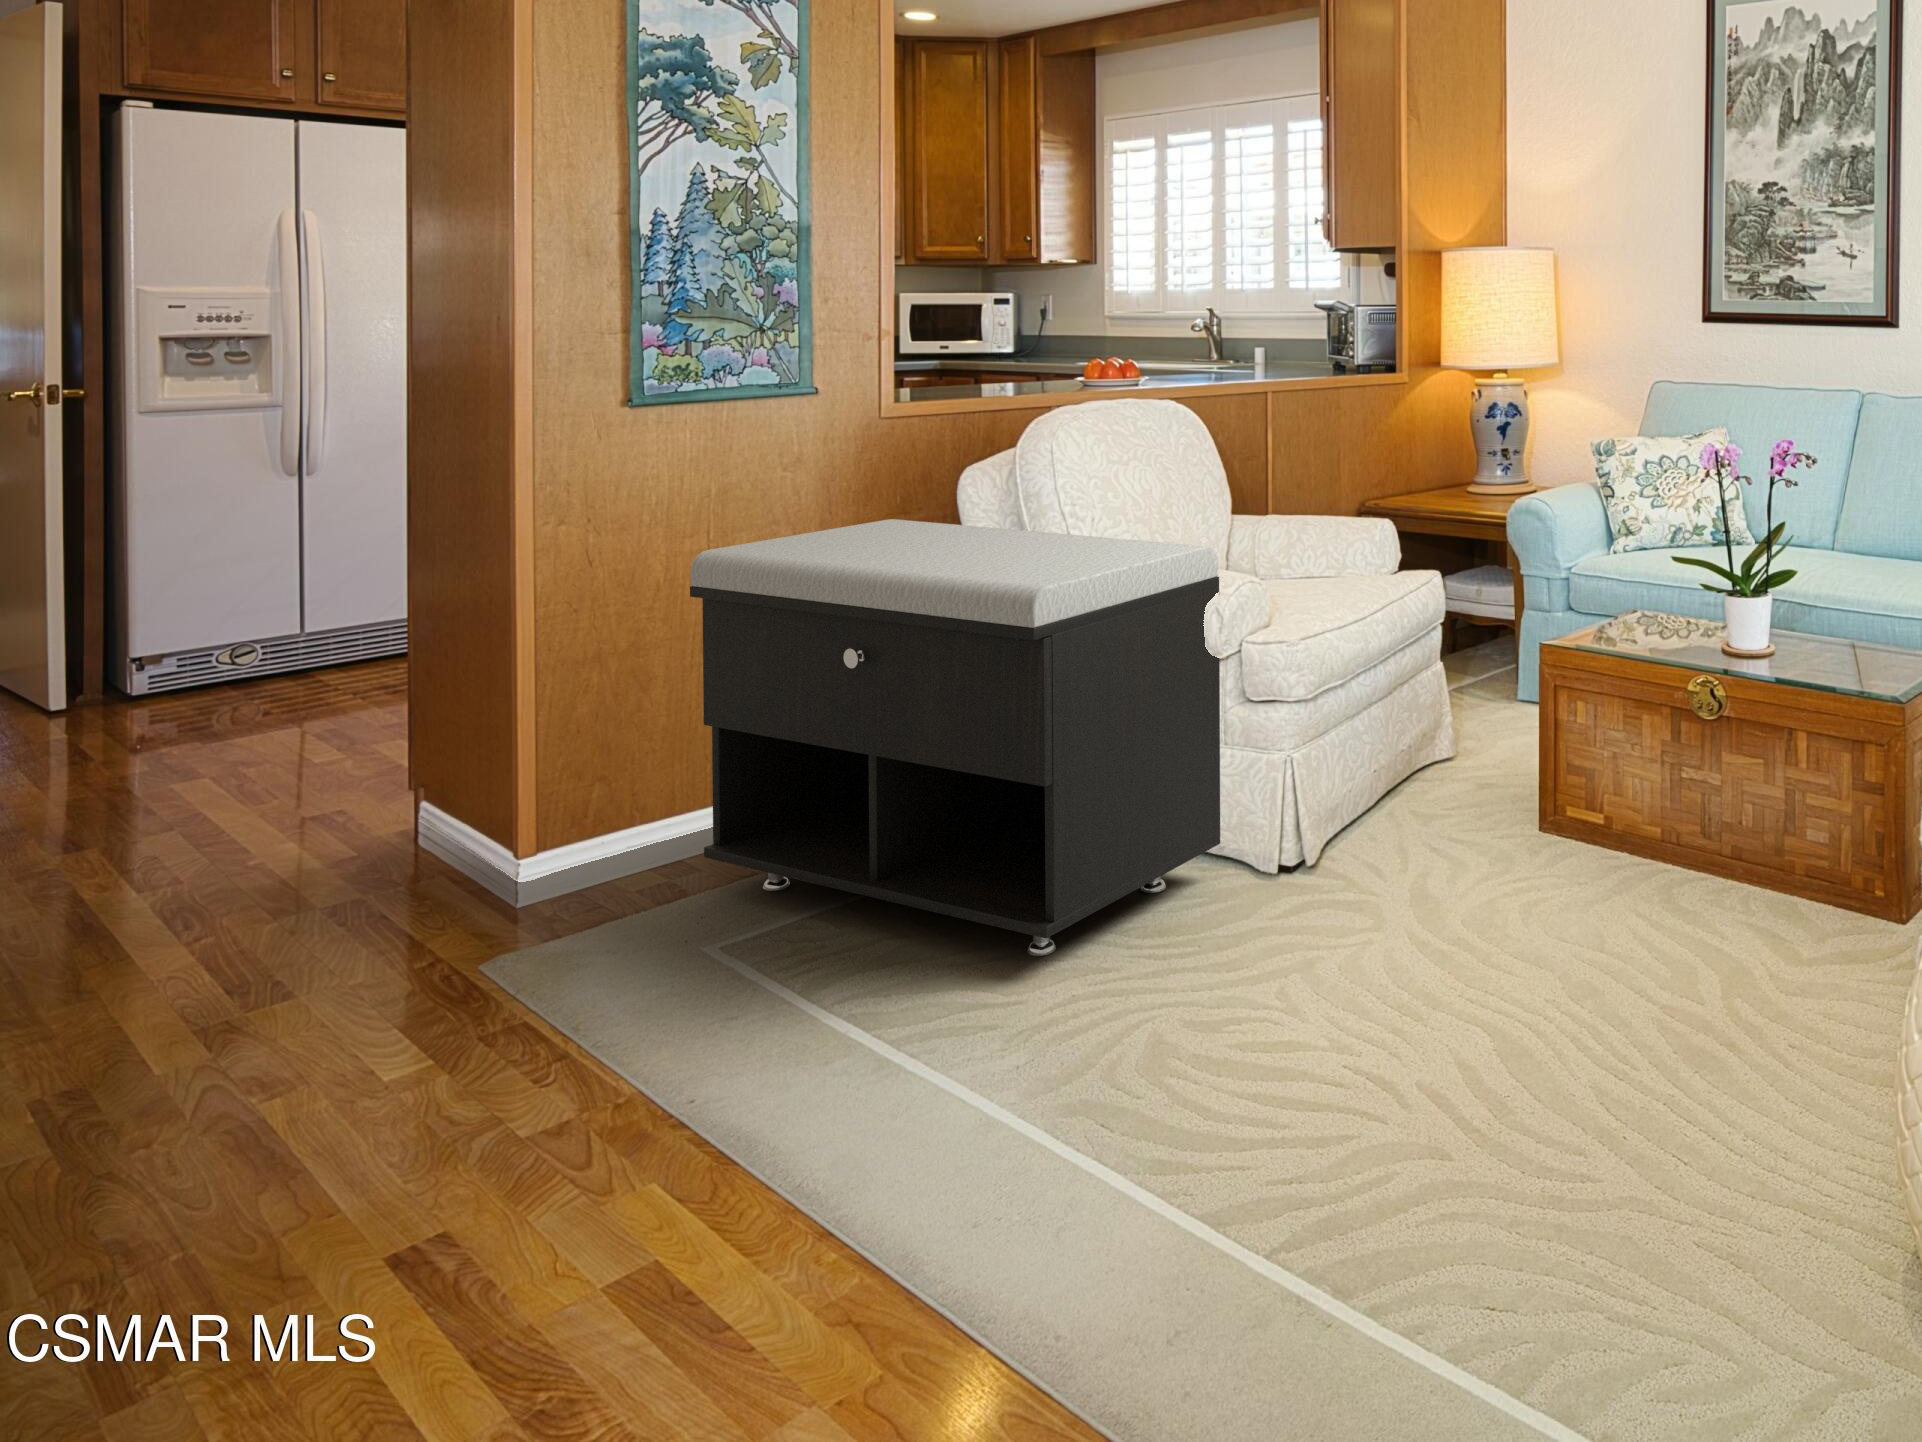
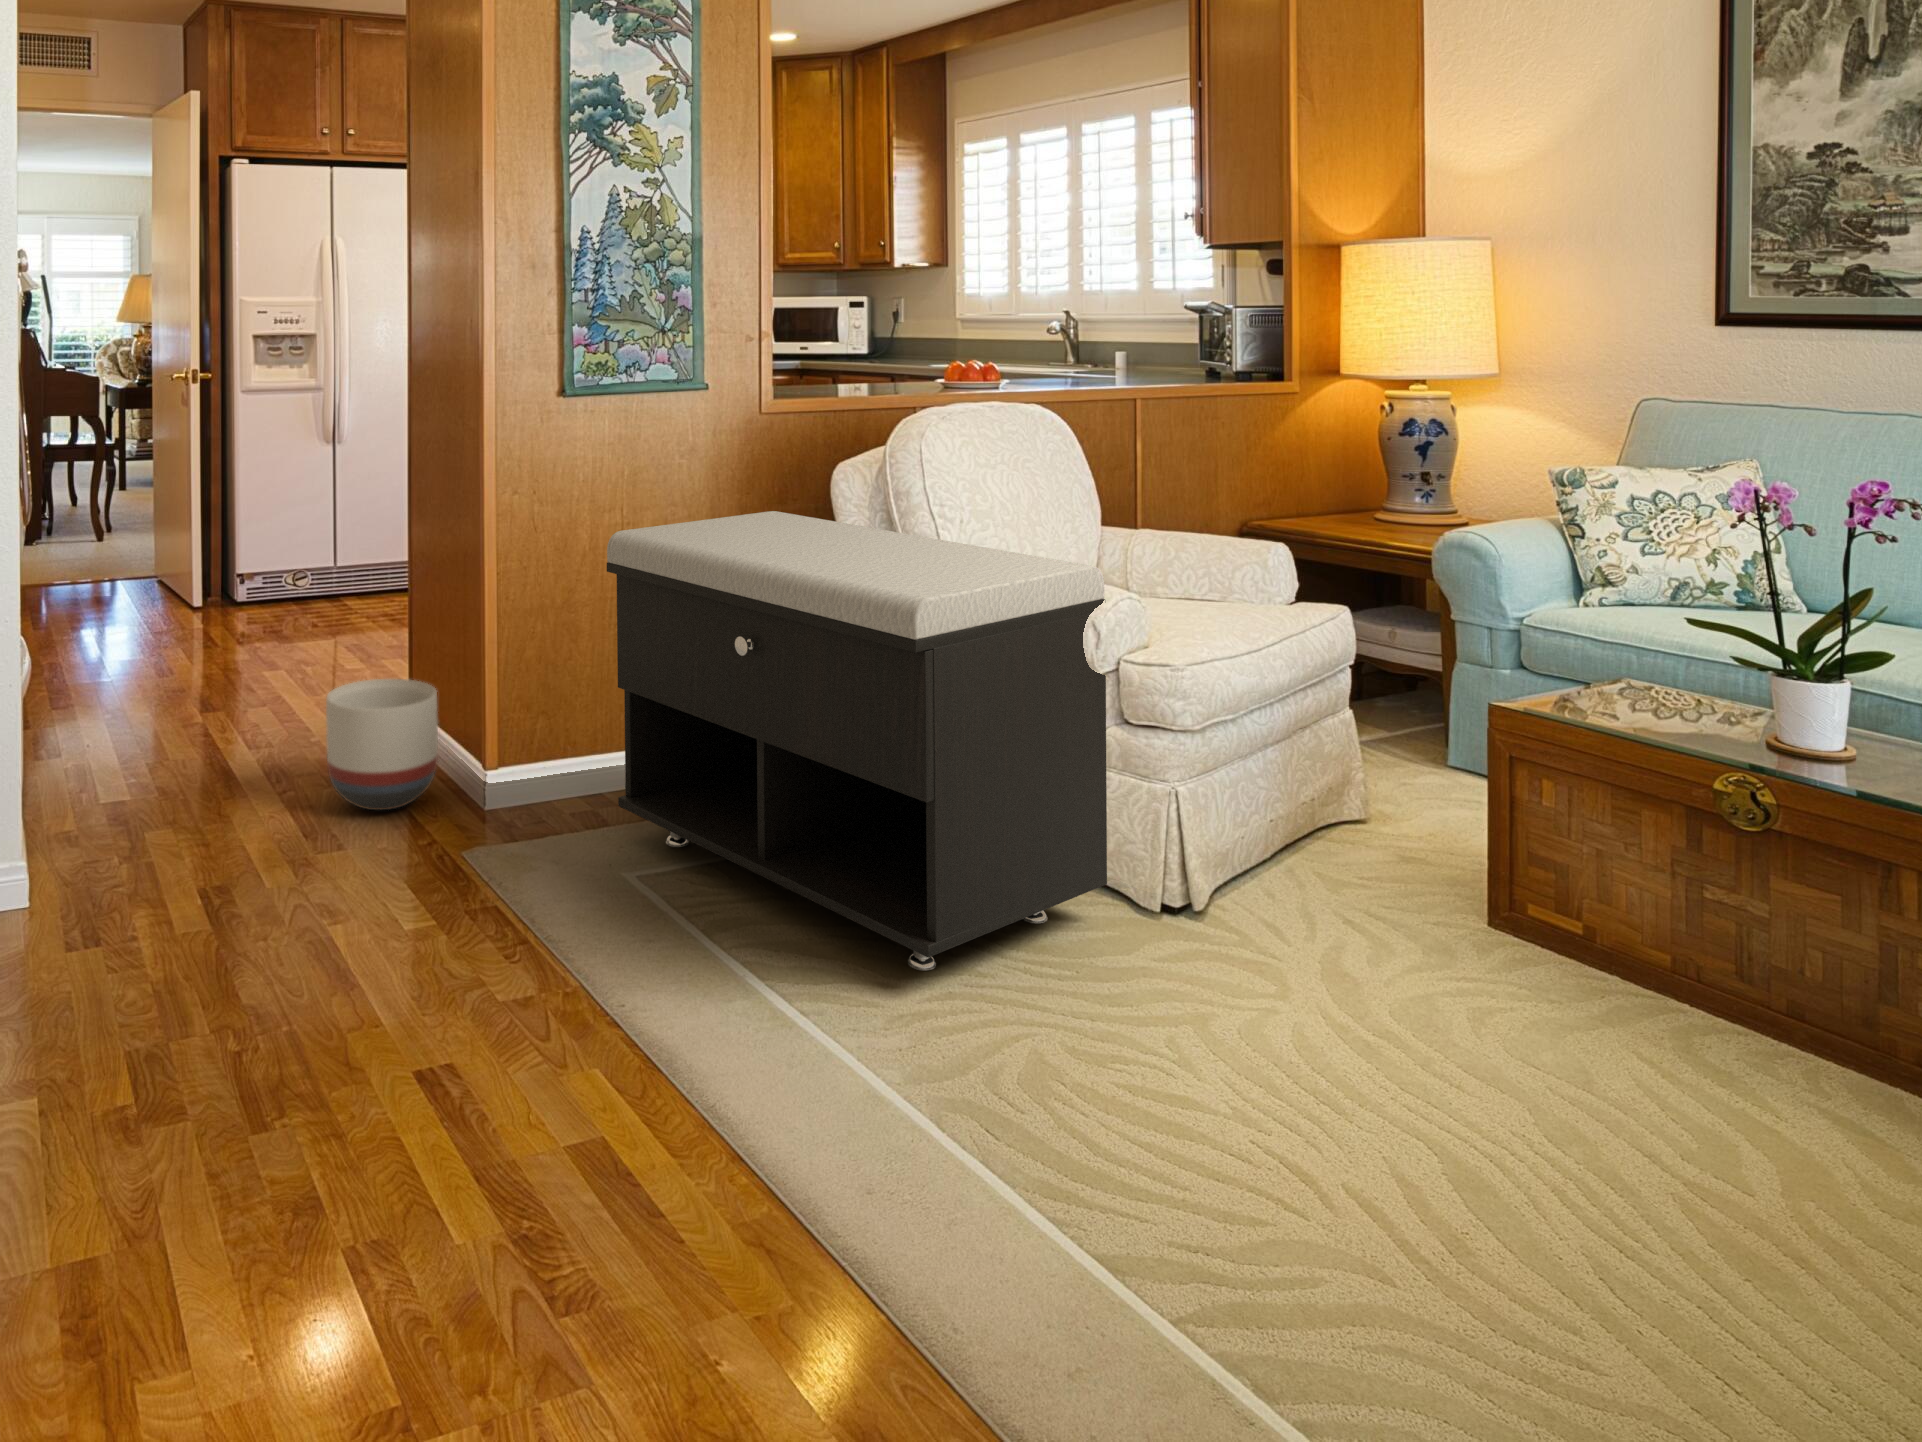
planter: none [291,754,459,919] -> present [326,679,438,810]

